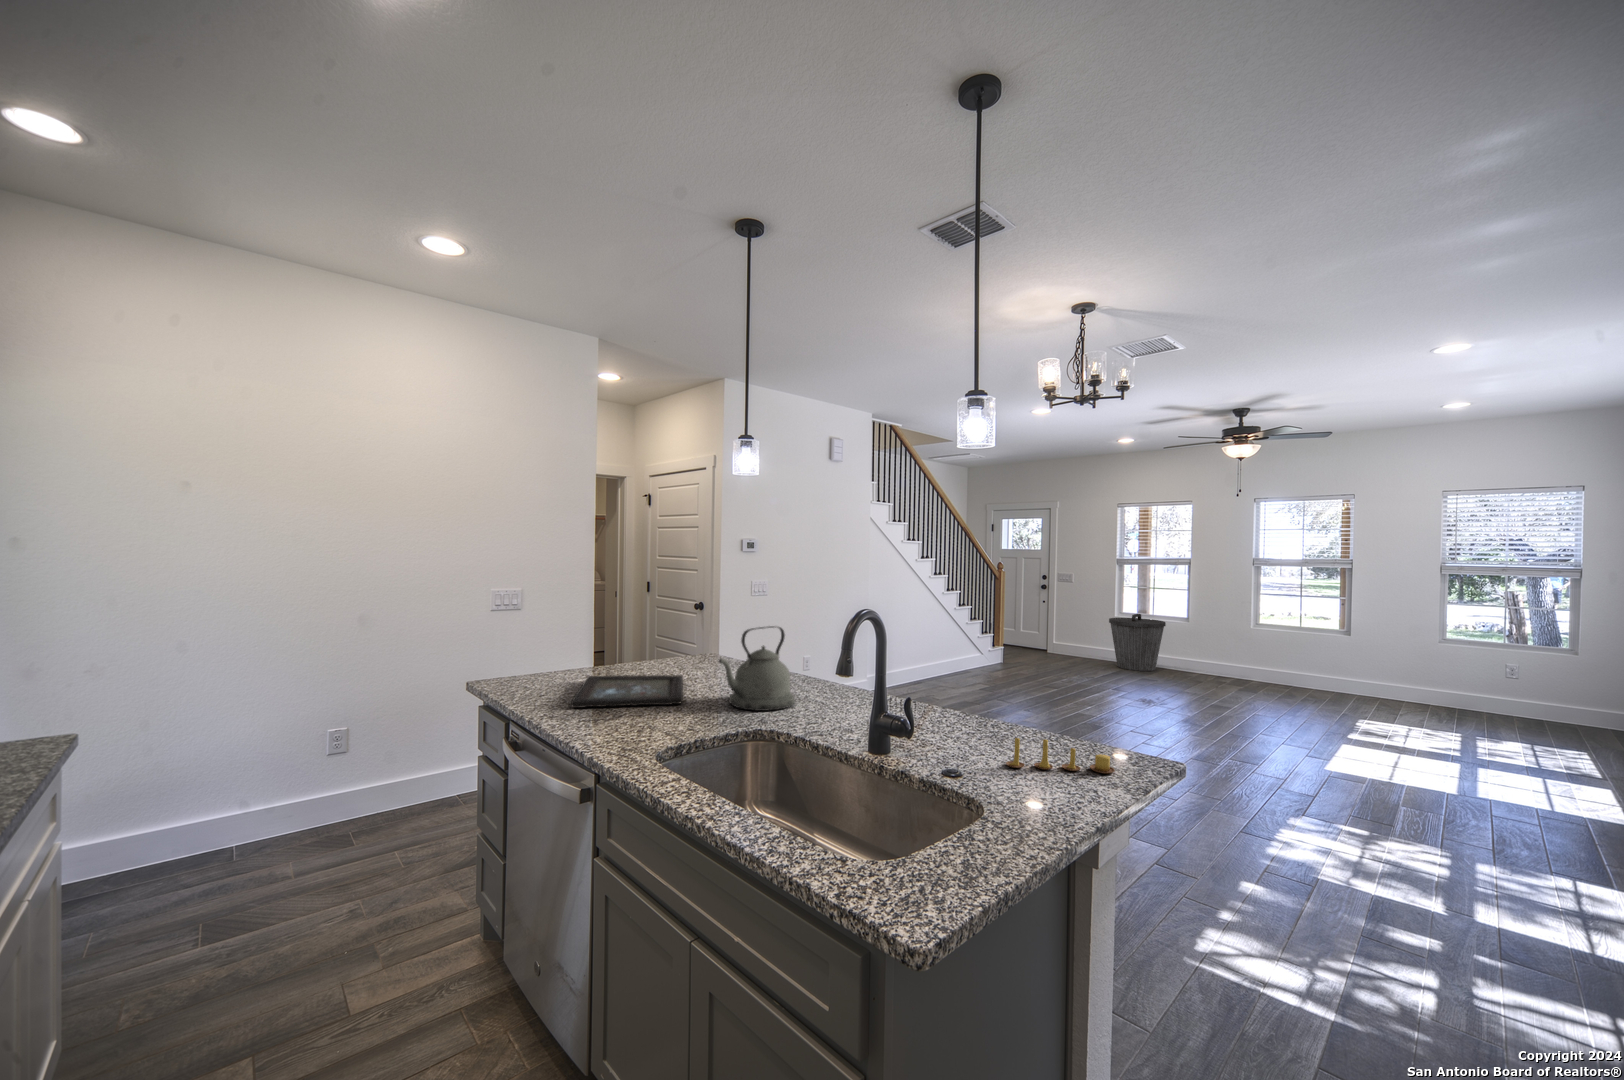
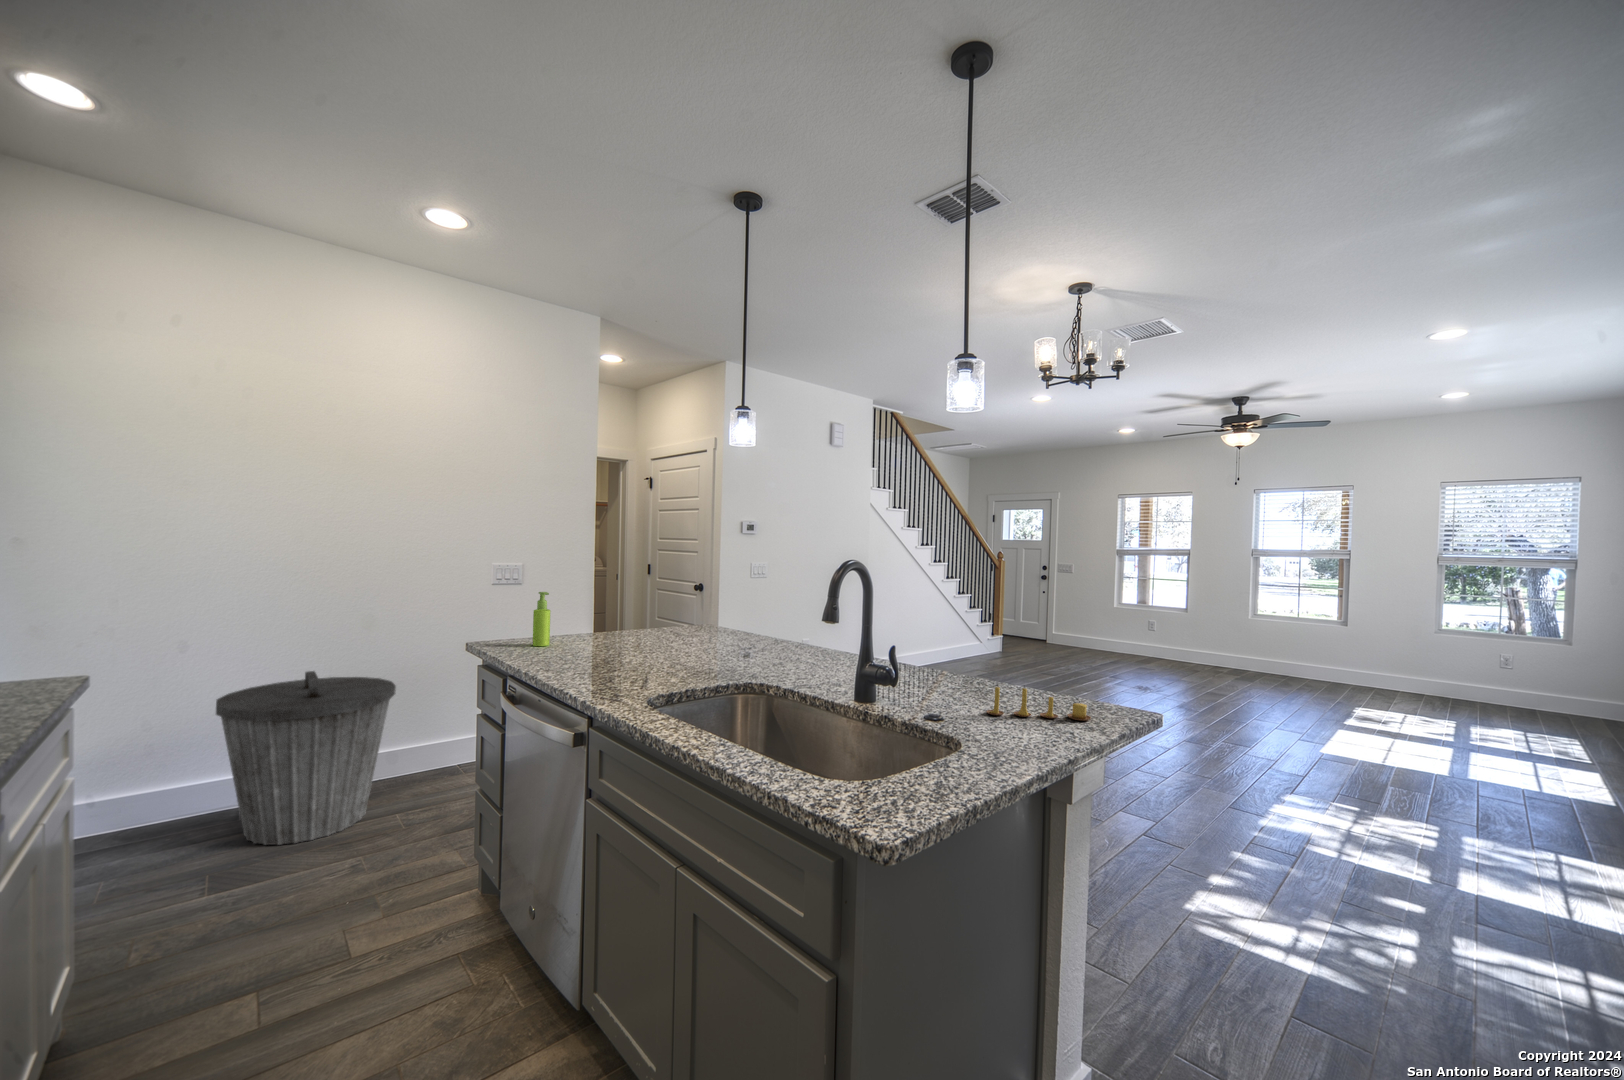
trash can: present [1109,614,1166,671] -> present [216,671,396,845]
kettle: present [719,626,795,711] -> none [710,589,786,669]
soap dispenser: none [538,628,555,684] -> present [533,592,550,646]
tray: present [571,675,683,708] -> none [565,639,676,664]

